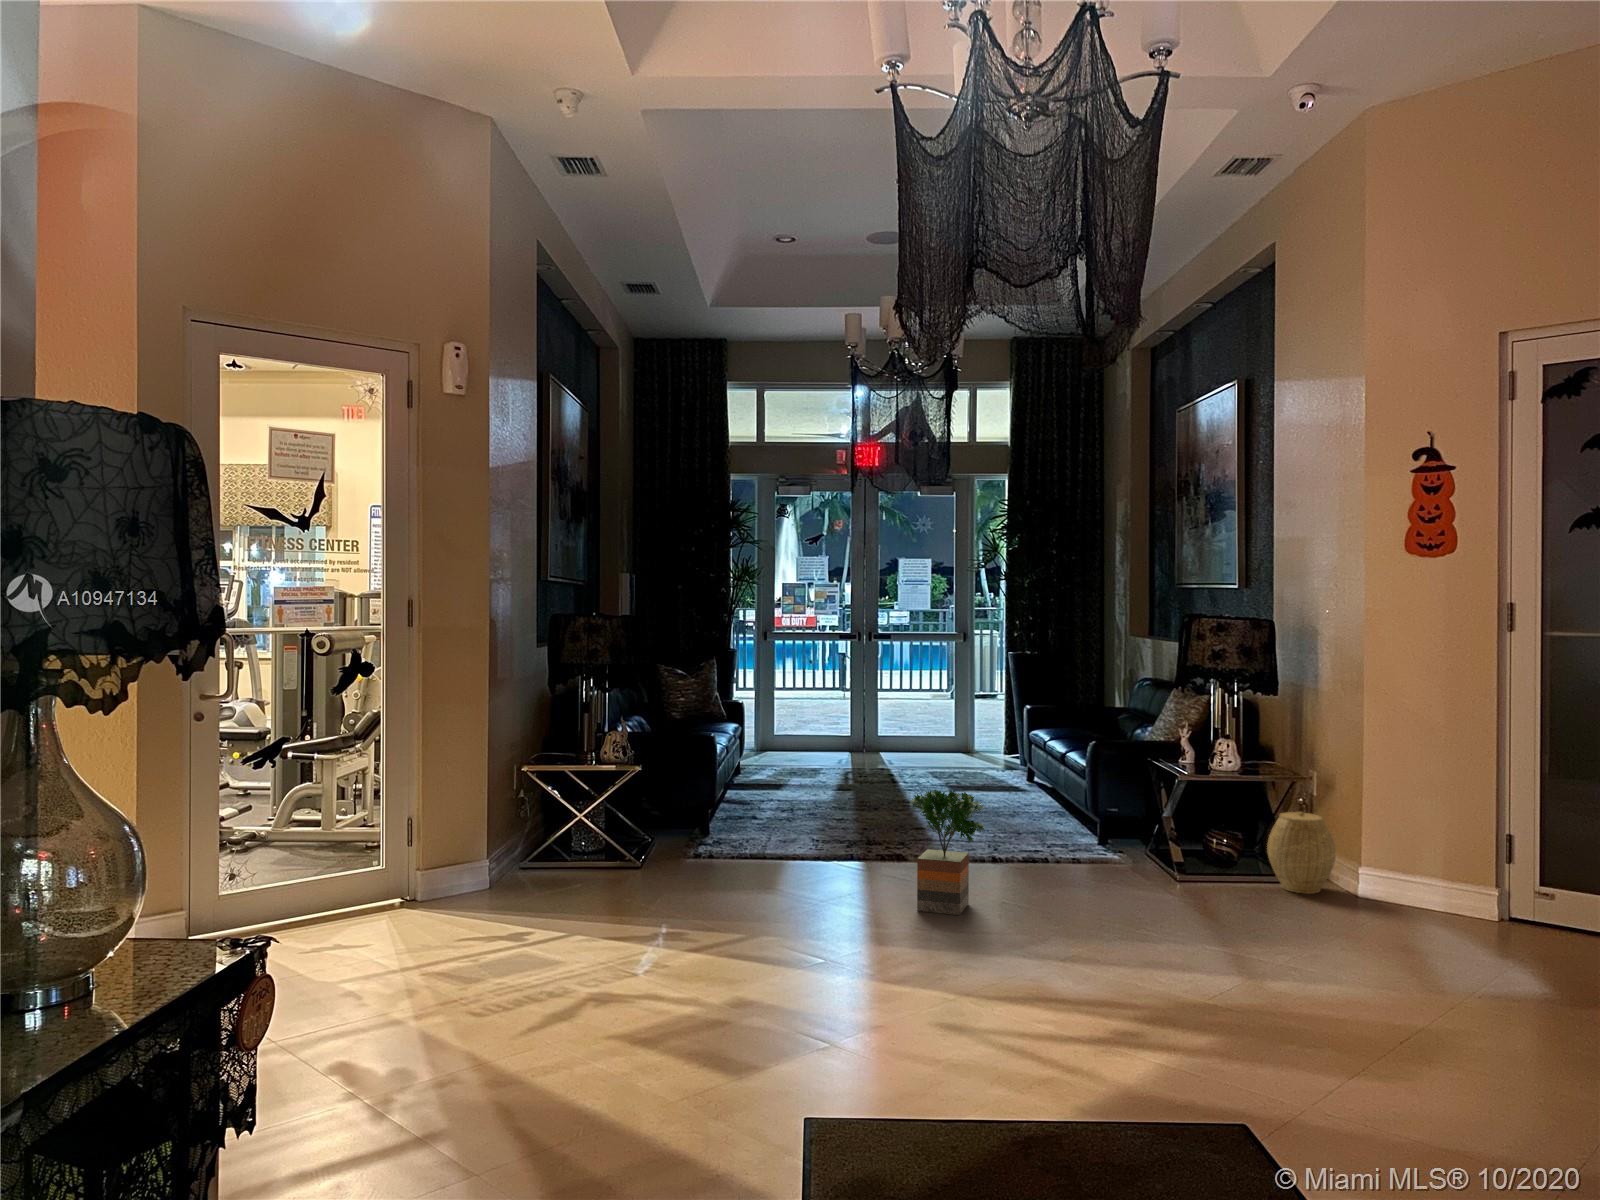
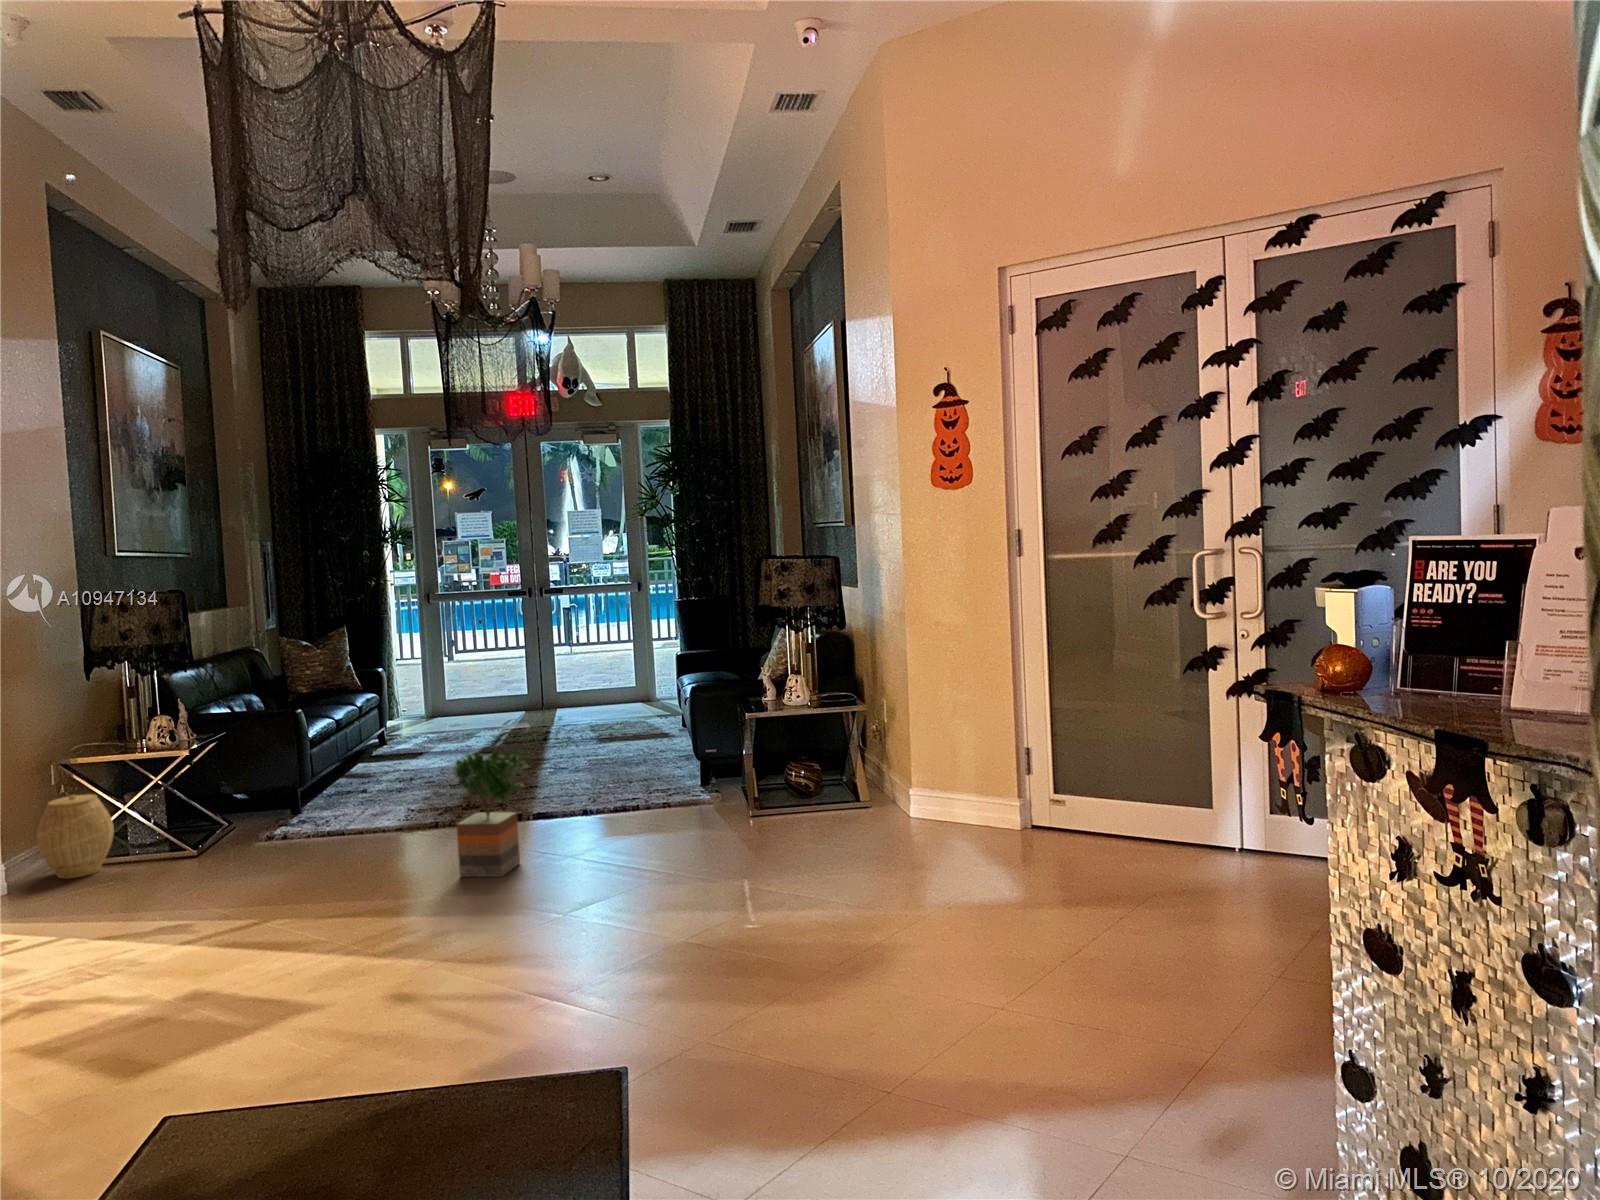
woven basket: present [1267,812,1336,894] -> present [37,794,114,878]

